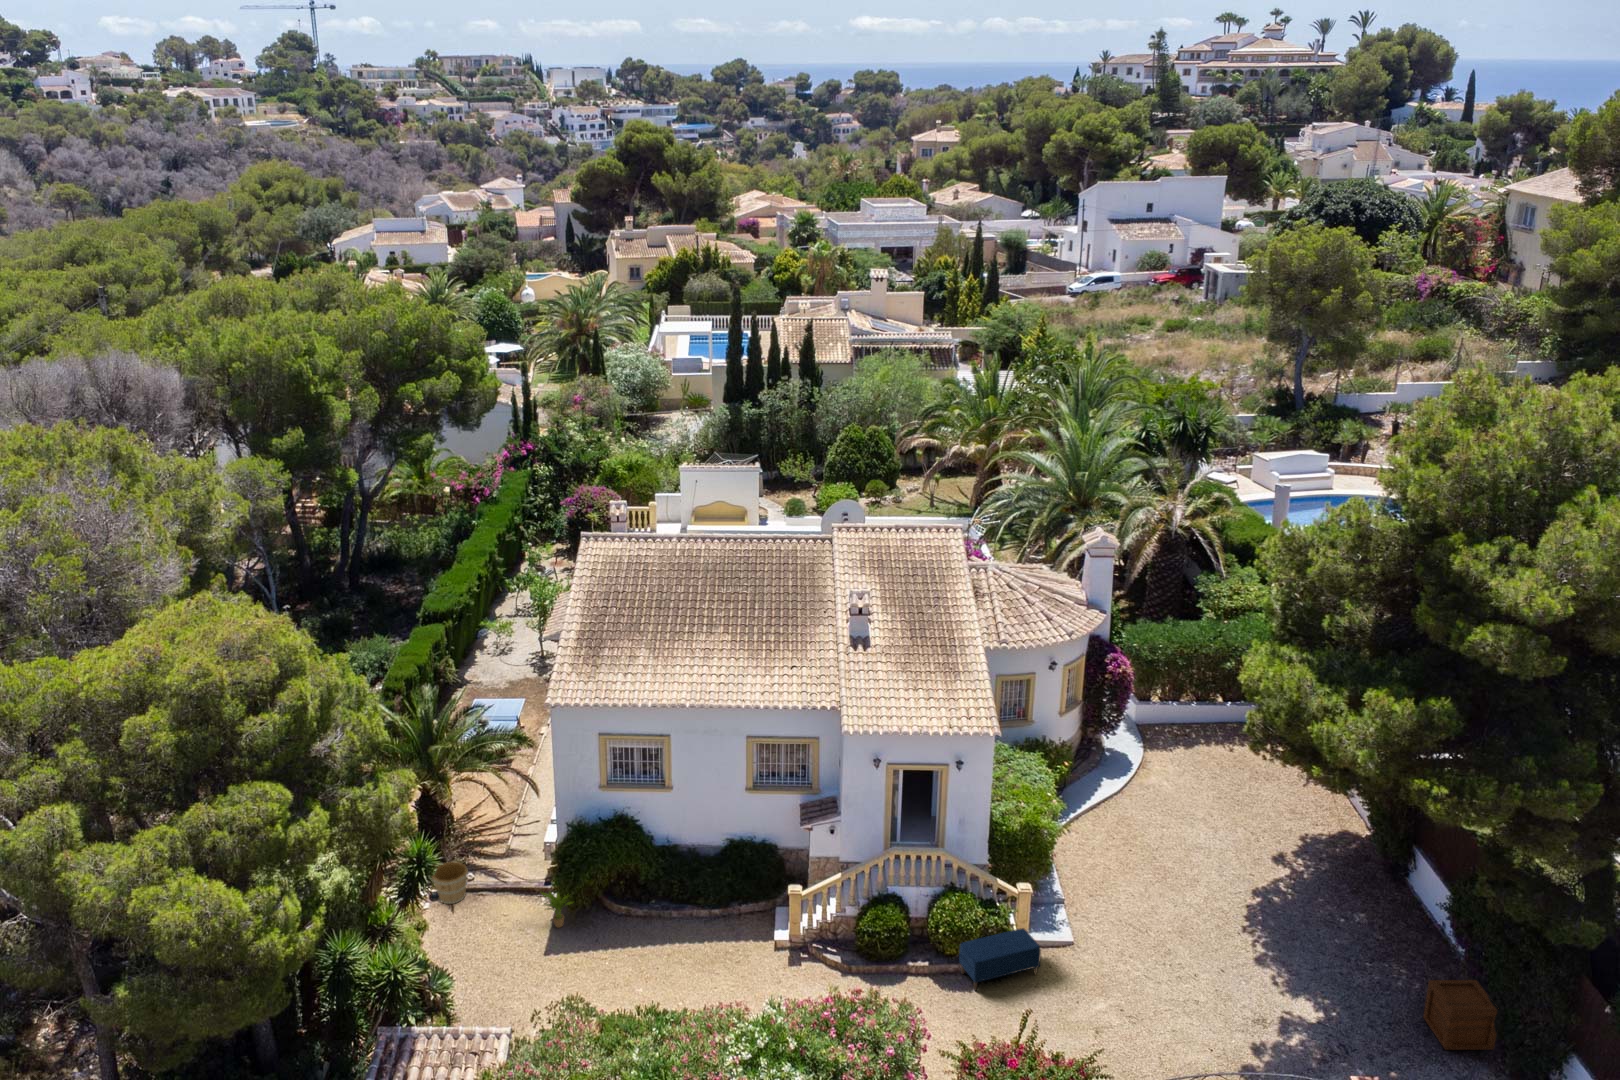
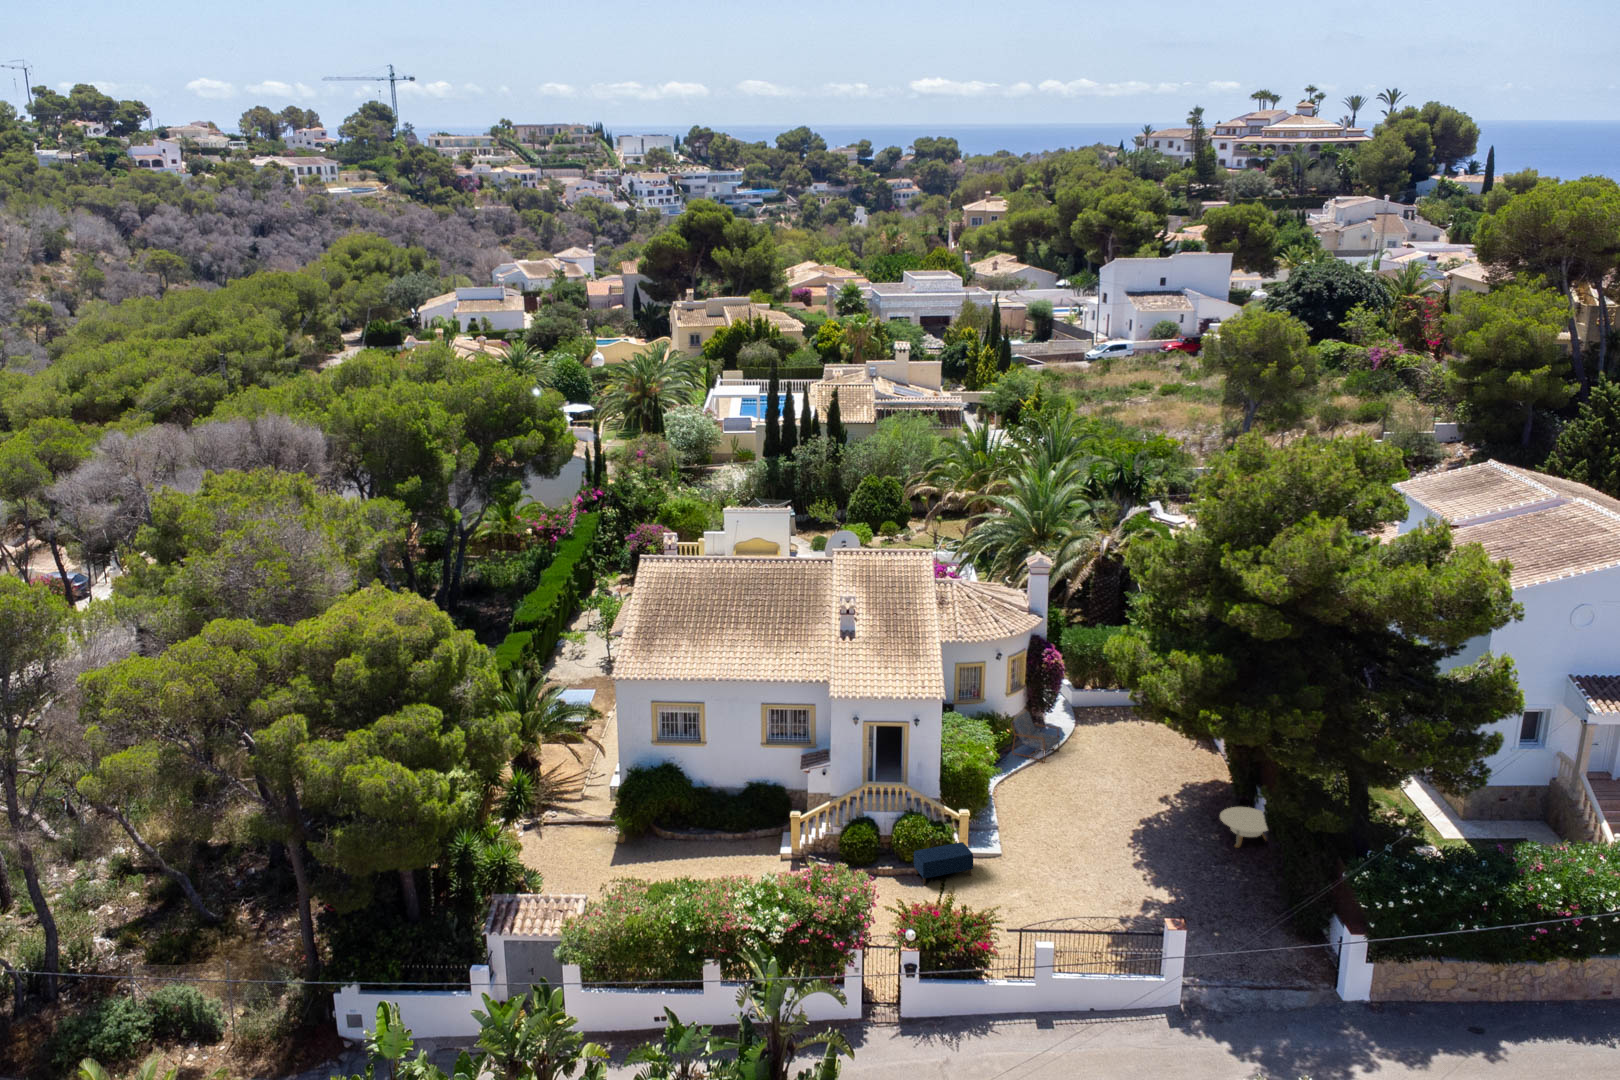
armchair: none [1063,732,1125,801] -> present [1011,712,1060,762]
wooden bucket: present [432,862,468,904] -> none [527,797,555,828]
round table: none [1357,869,1433,928] -> present [1220,807,1268,848]
wooden crate: present [1423,980,1499,1050] -> none [1251,875,1300,924]

